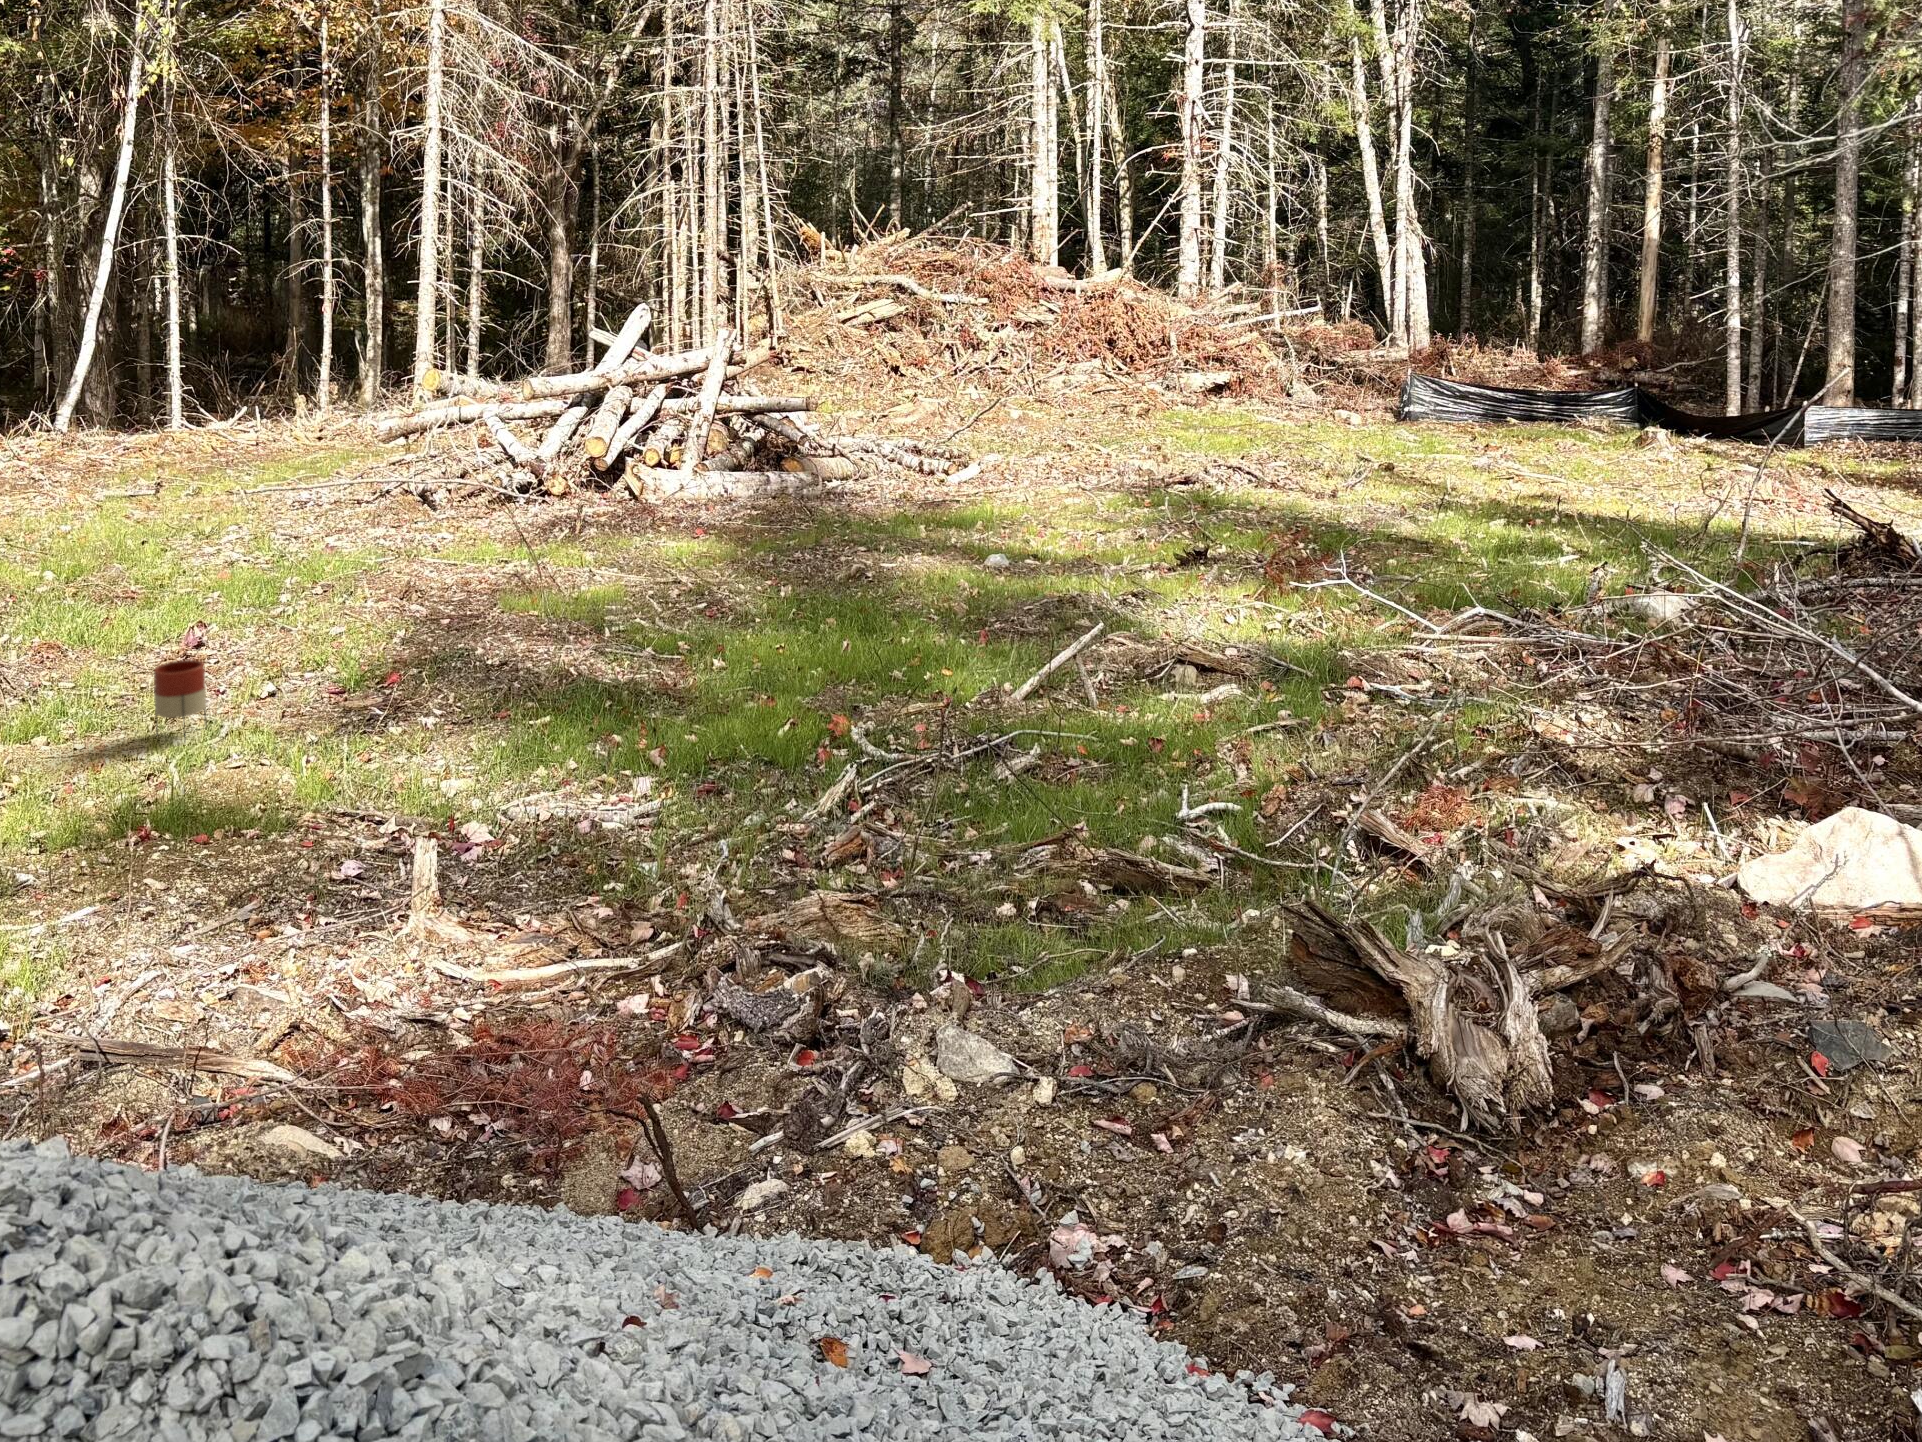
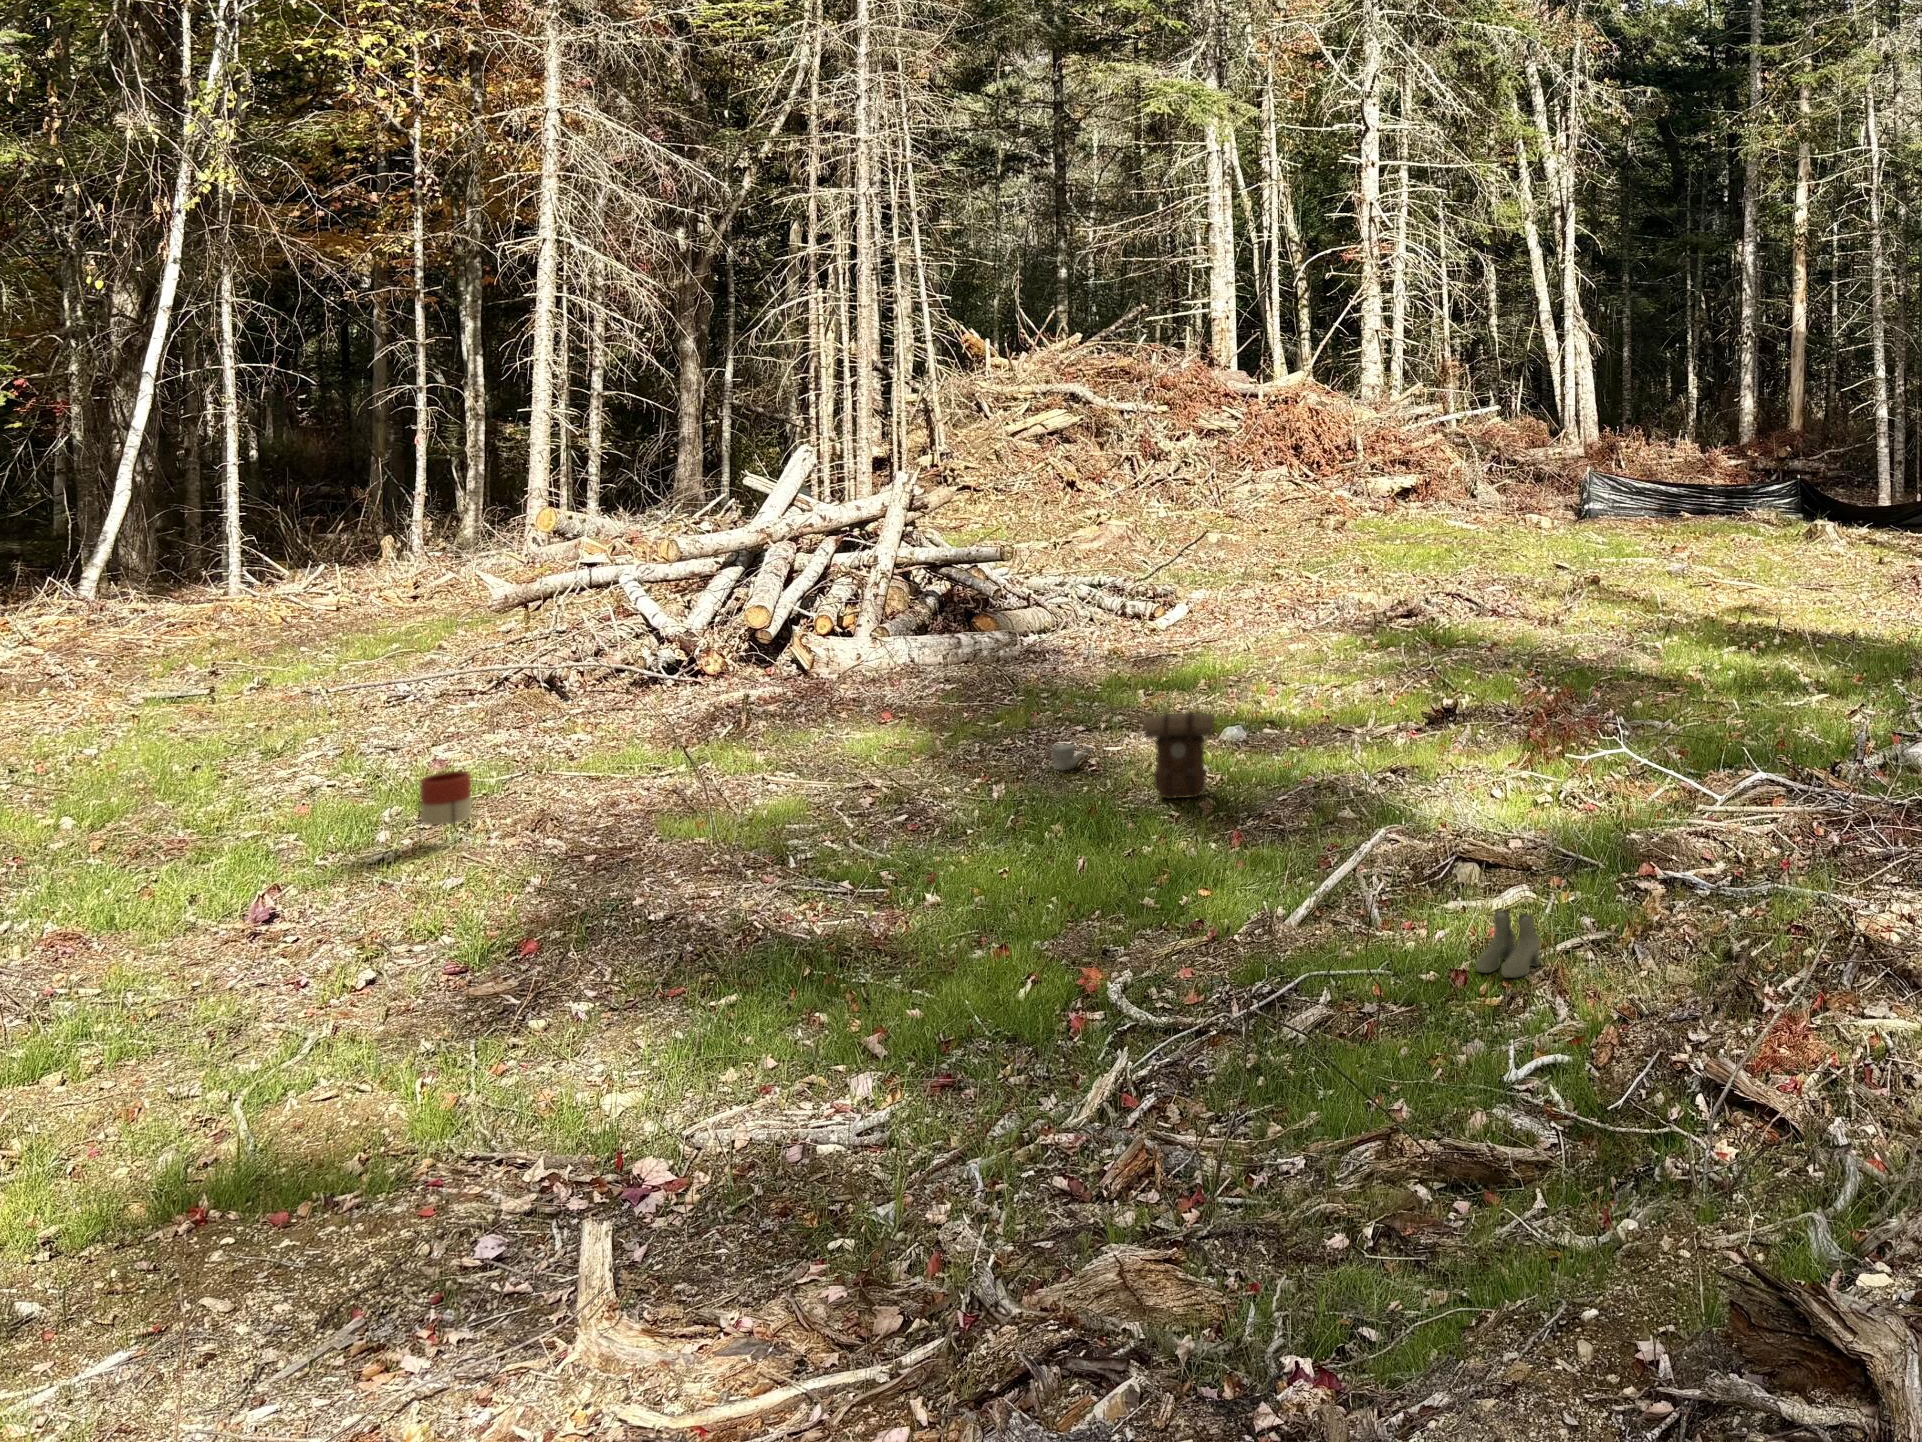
backpack: none [899,668,985,771] -> present [1143,712,1214,799]
watering can: none [803,677,849,710] -> present [1048,744,1091,771]
boots: none [1334,1089,1439,1214] -> present [1476,909,1541,978]

